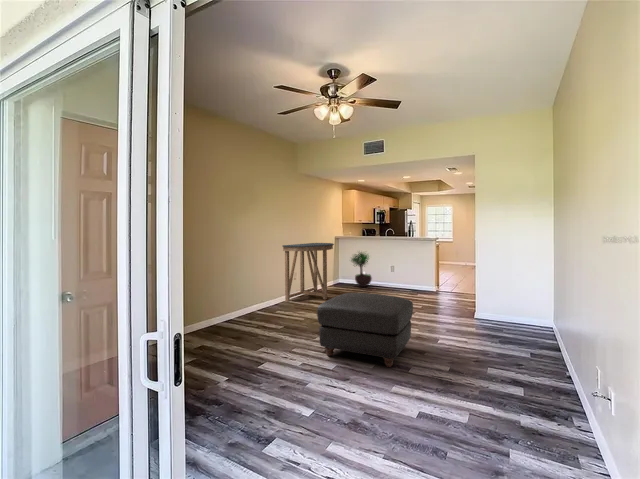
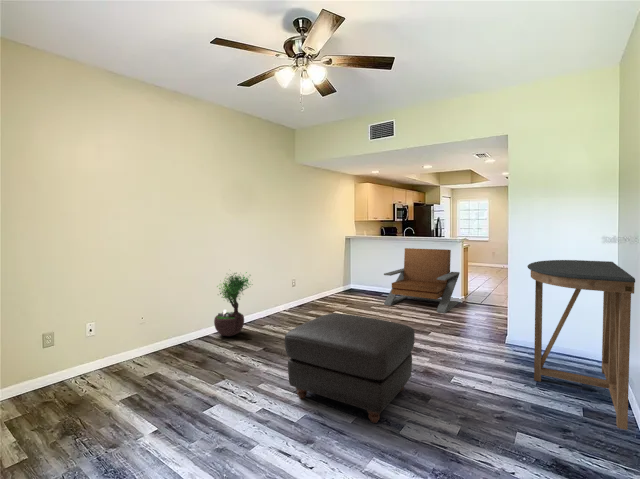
console table: present [283,243,334,302] -> present [527,260,635,430]
lounge chair: none [372,246,435,300] -> present [384,248,460,313]
potted tree: present [351,252,372,286] -> present [214,272,250,336]

